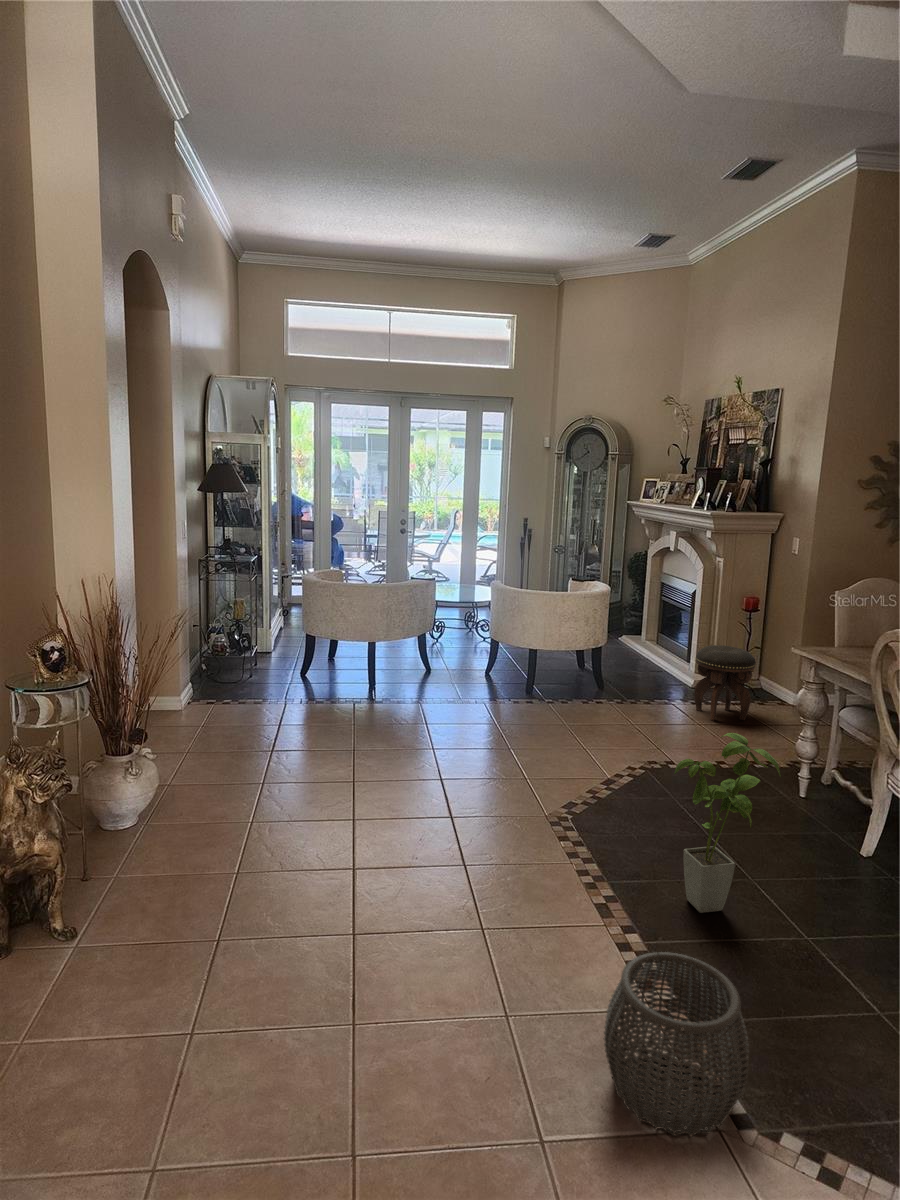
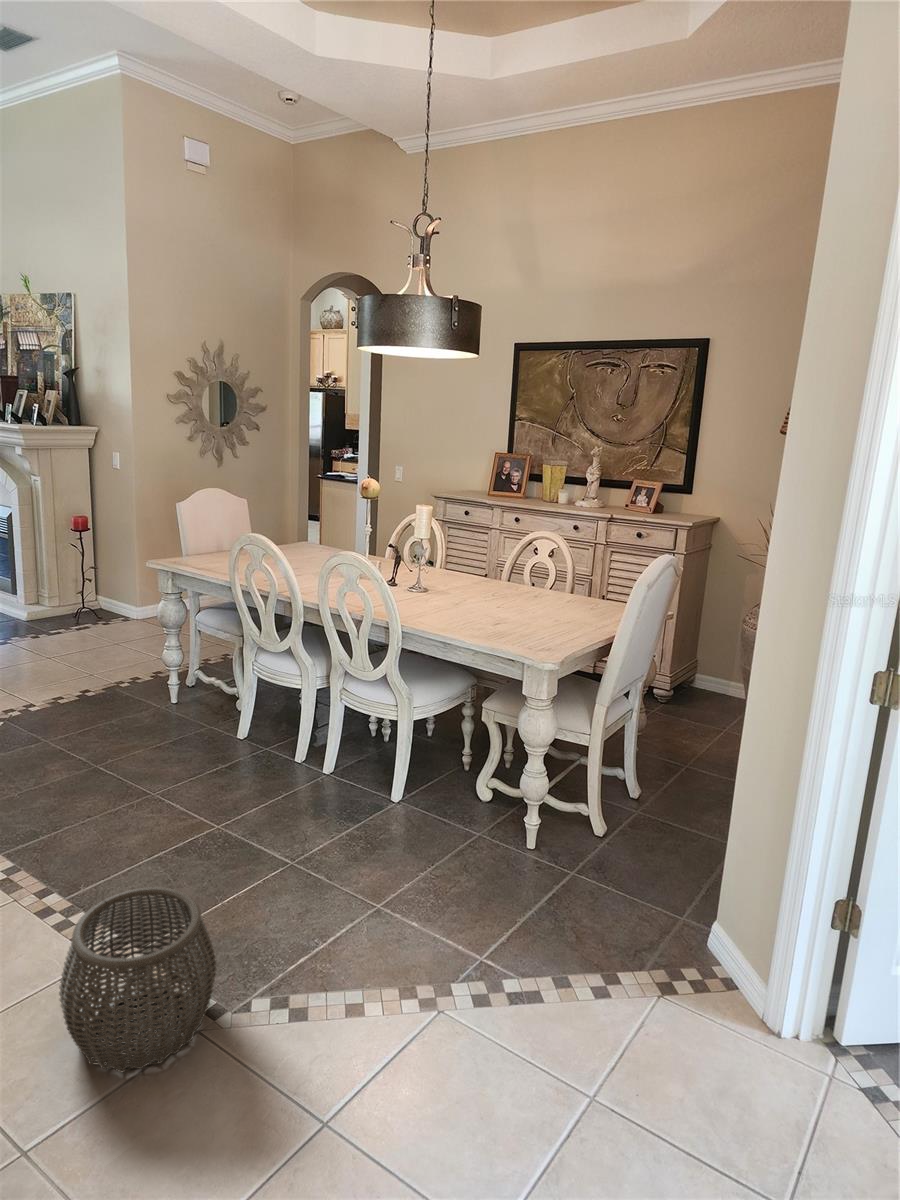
footstool: present [694,645,756,721] -> none [31,570,98,651]
house plant: present [675,733,781,913] -> none [63,655,176,844]

